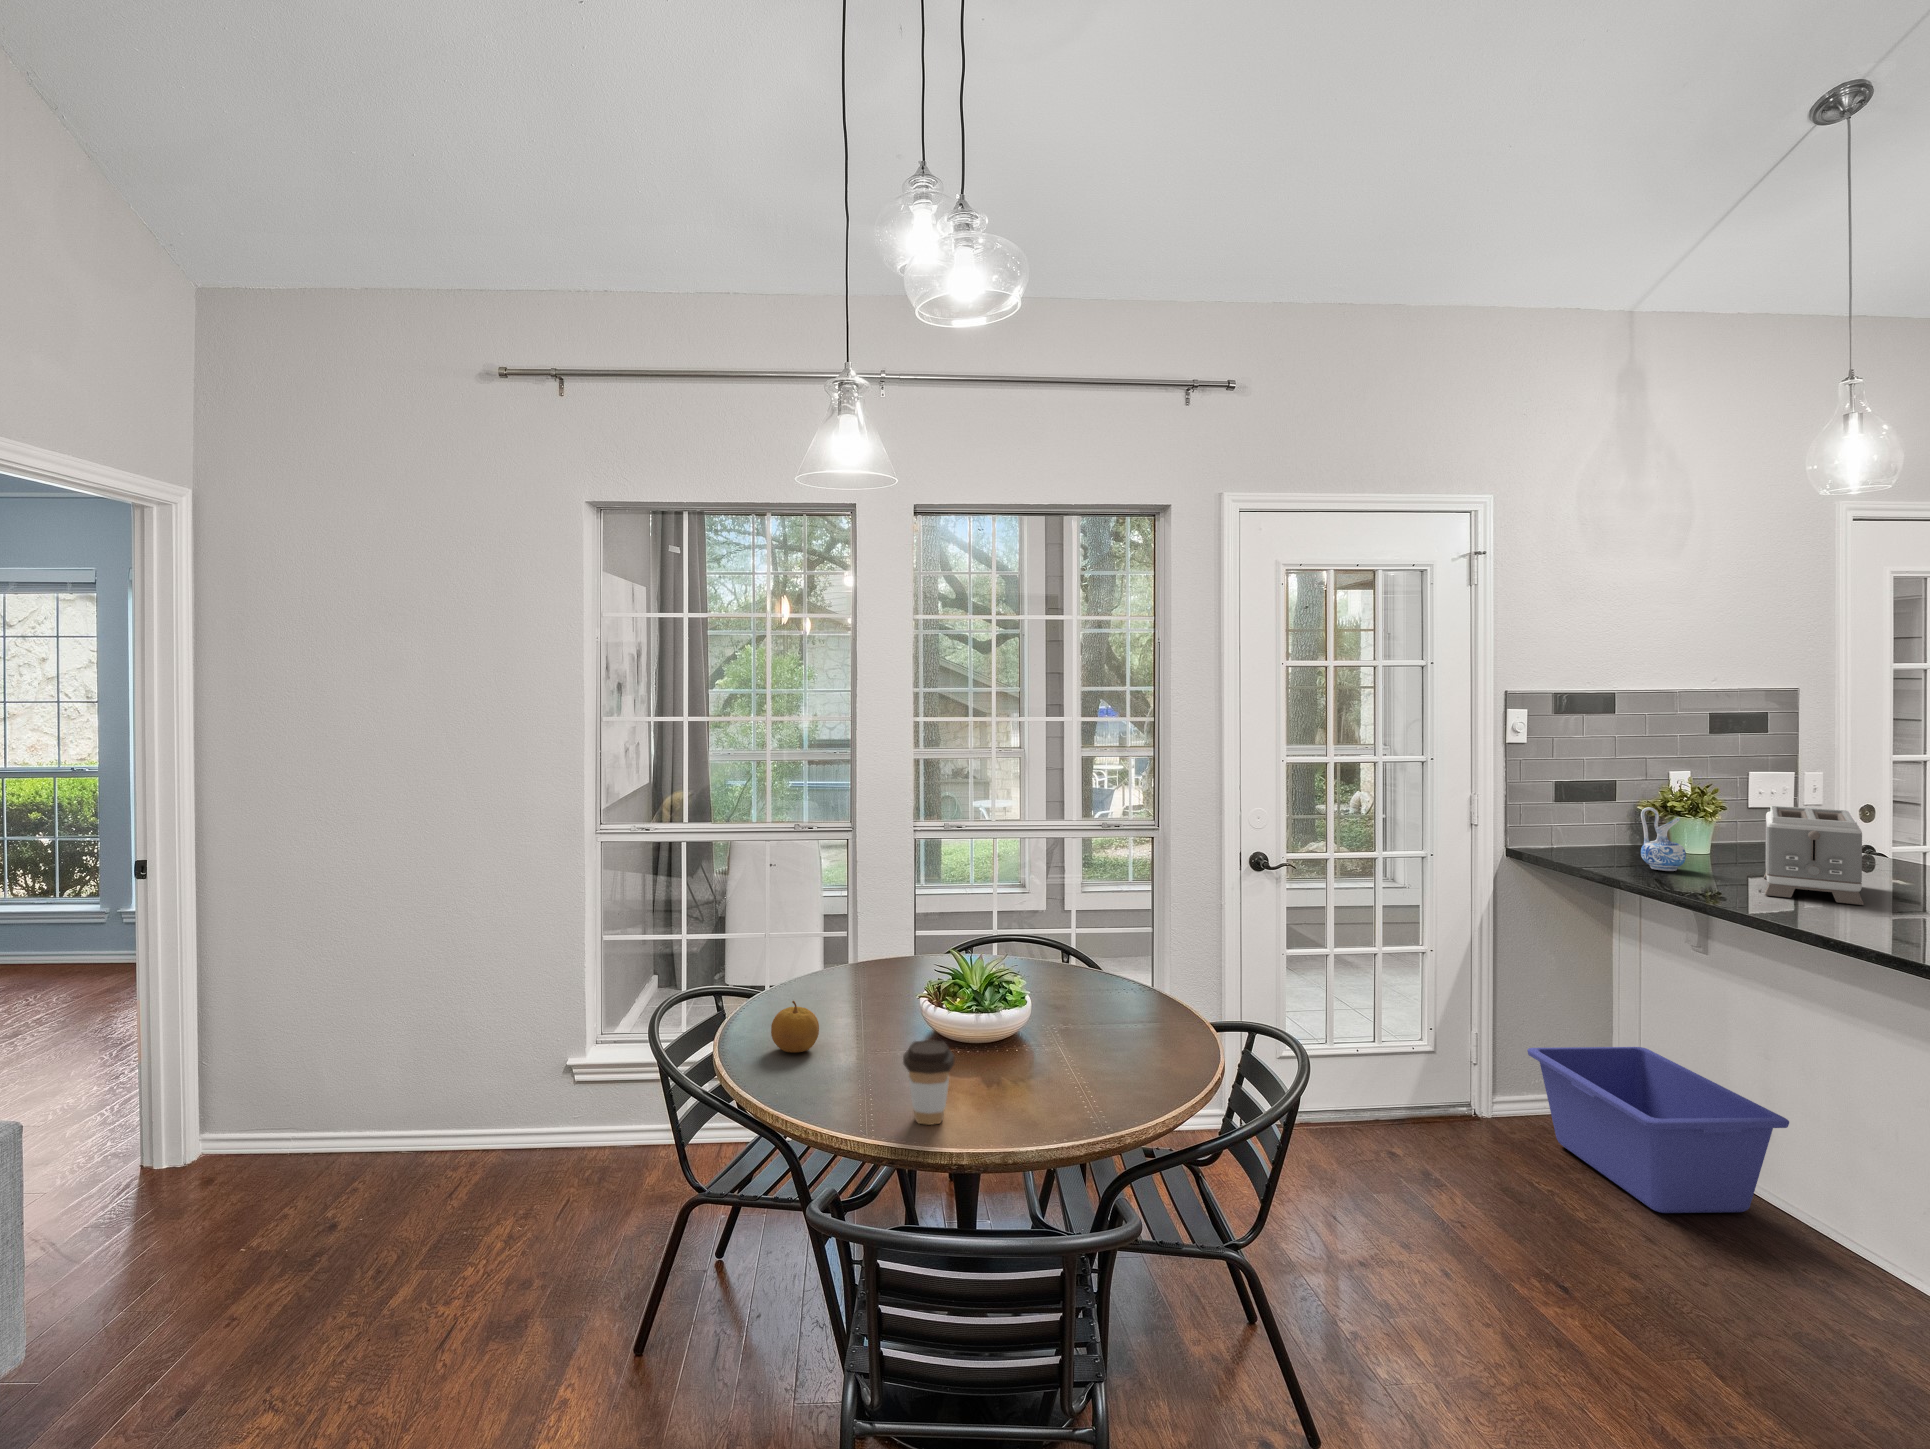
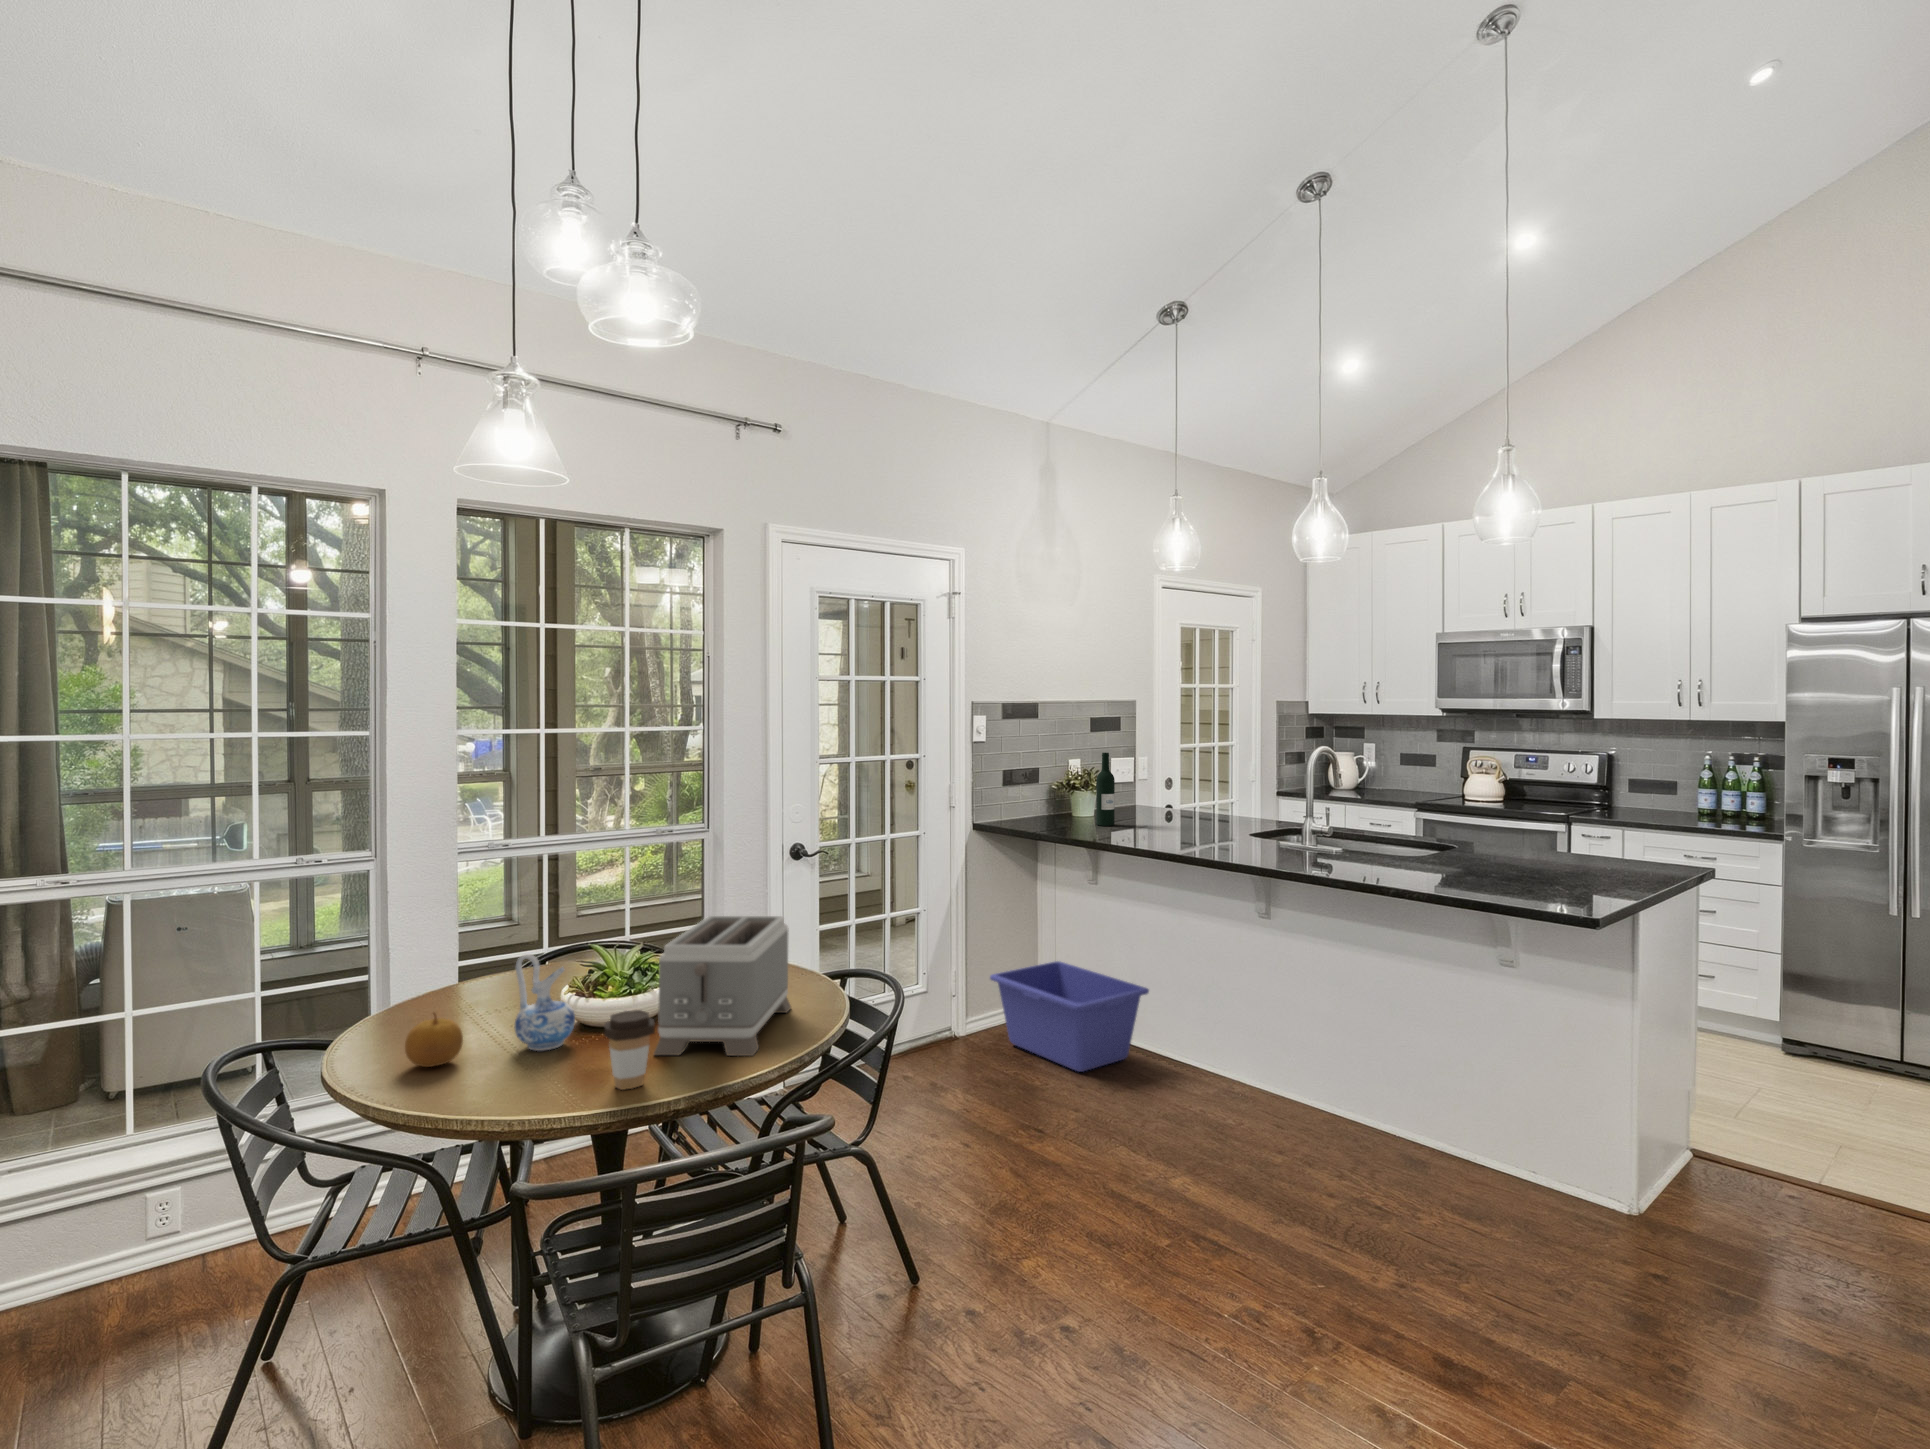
wine bottle: none [1707,767,1740,872] -> present [1096,753,1115,826]
toaster: present [1764,806,1864,905] -> present [654,916,791,1056]
ceramic pitcher: present [1641,807,1686,871] -> present [514,954,575,1051]

